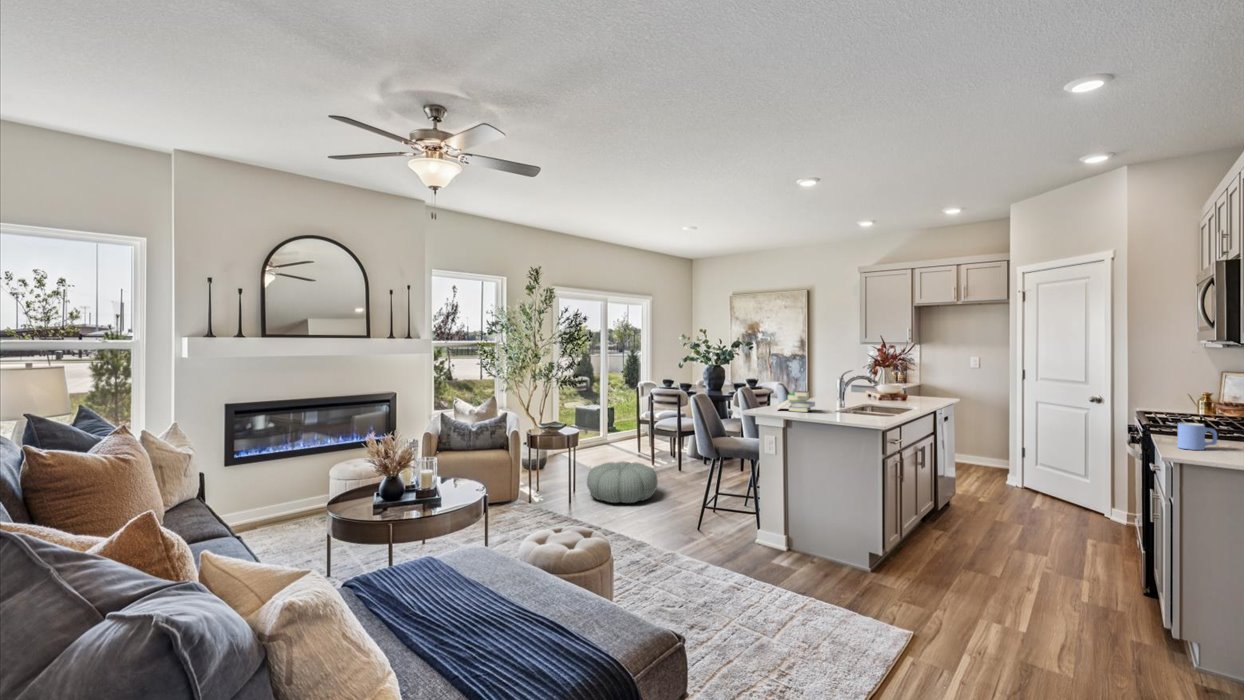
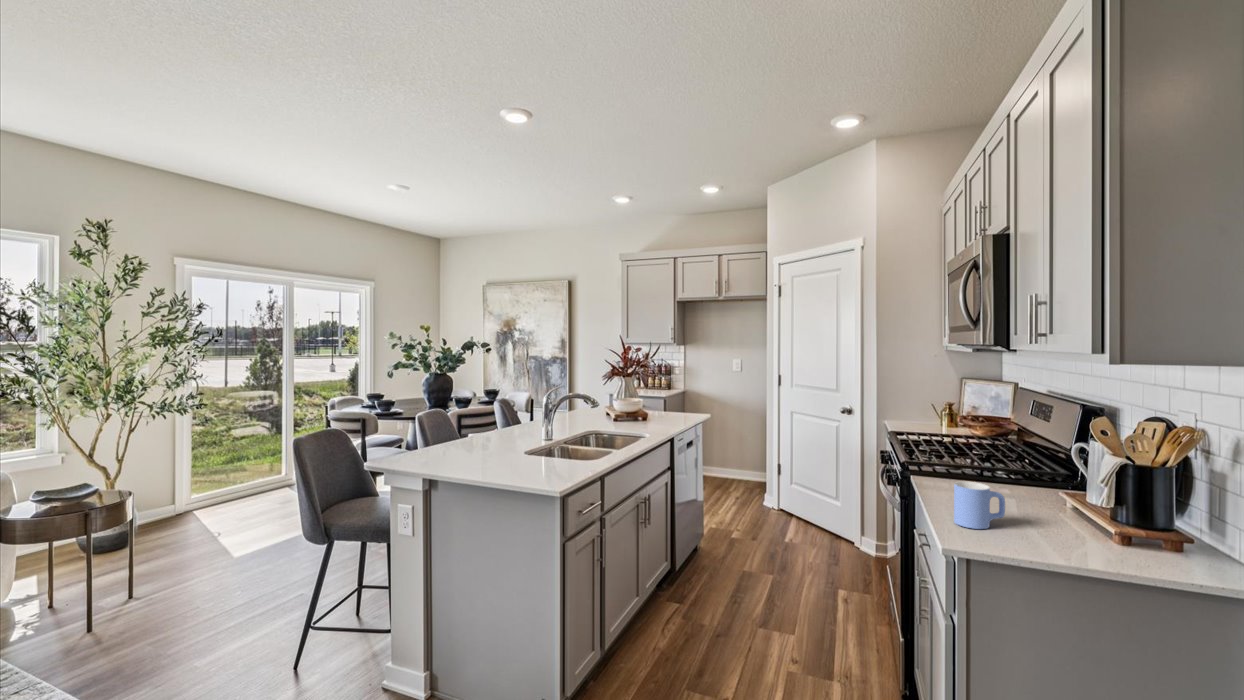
book: present [777,391,815,412] -> none [432,426,493,460]
pouf: present [587,462,658,503] -> none [161,531,299,610]

